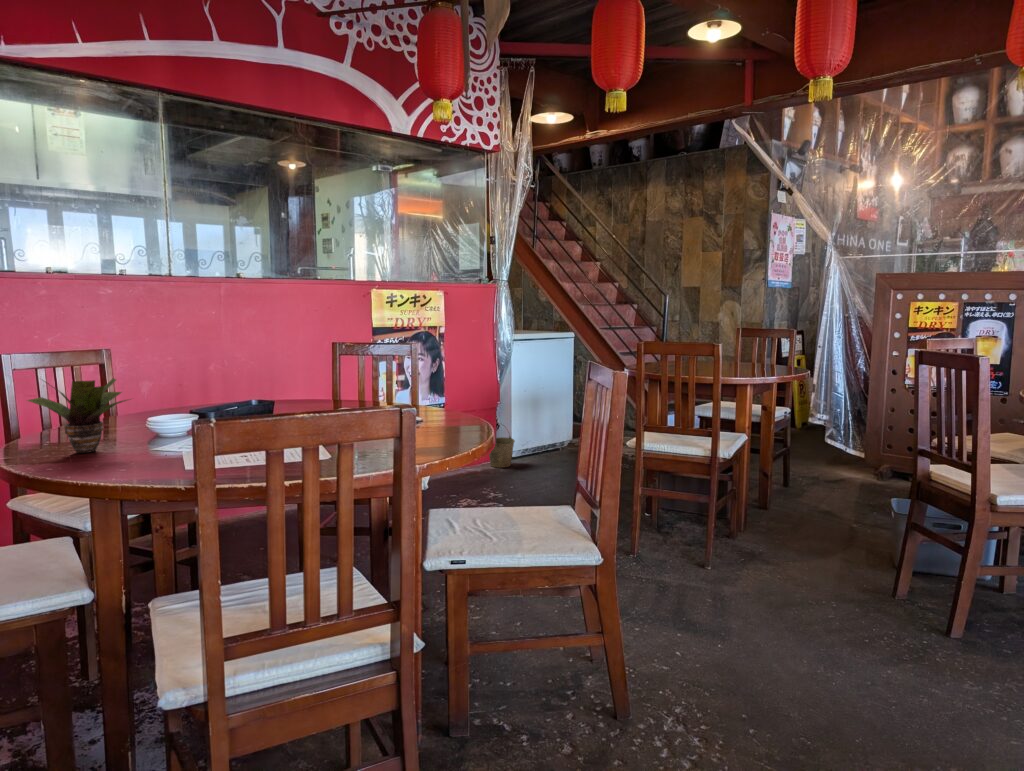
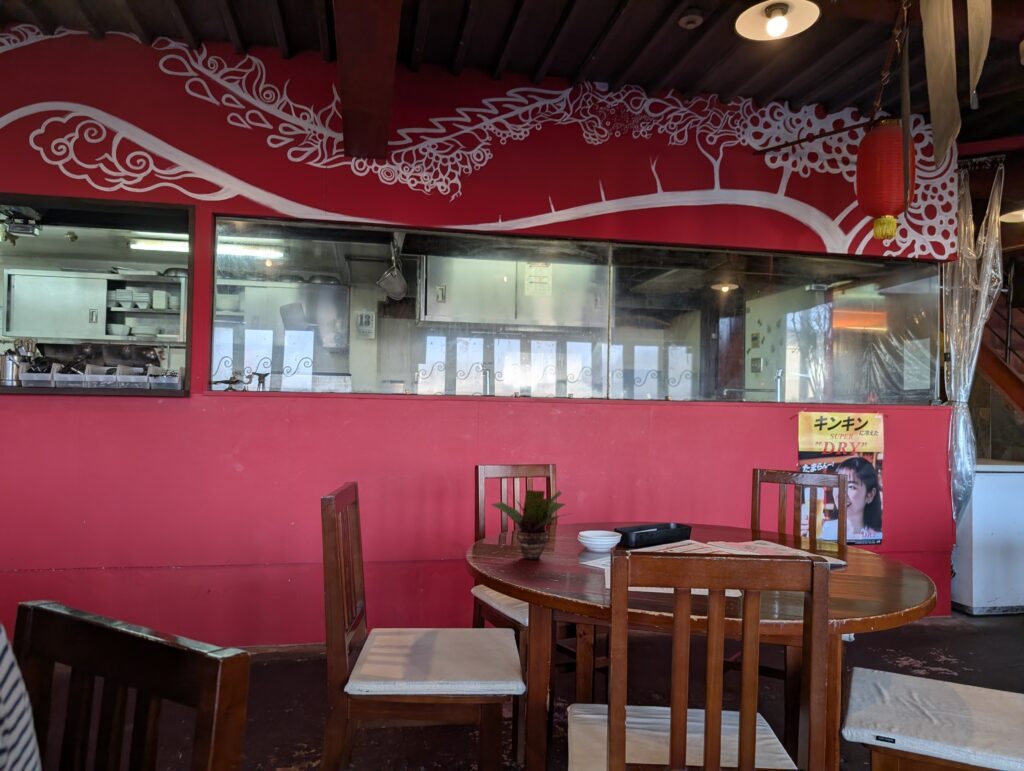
bucket: present [489,436,515,468] -> none [937,572,980,628]

